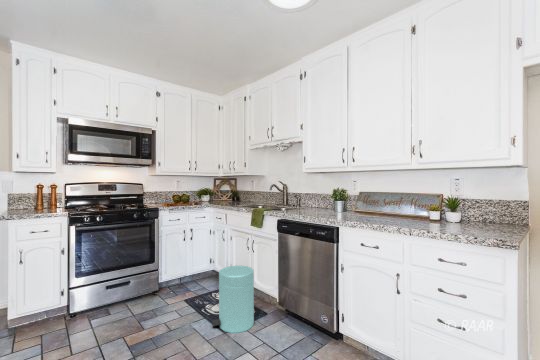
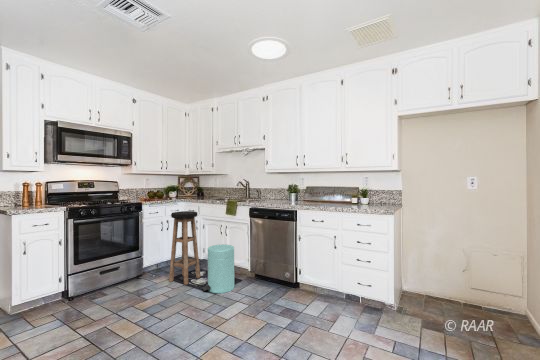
bar stool: none [181,220,219,313] -> present [169,211,200,285]

